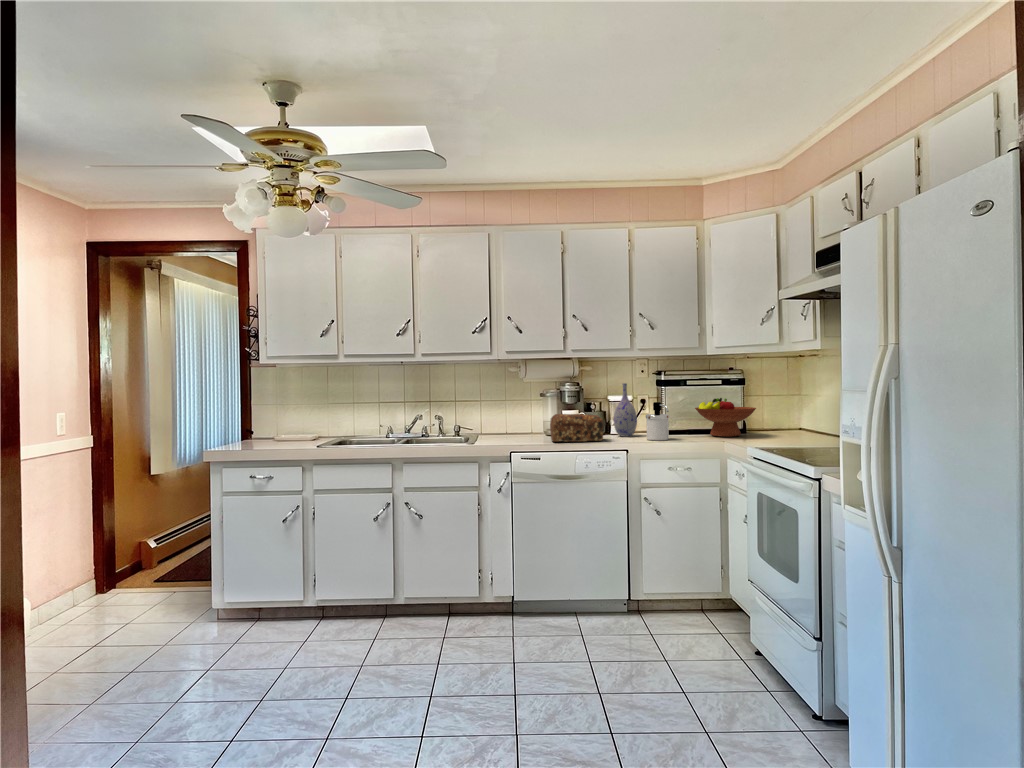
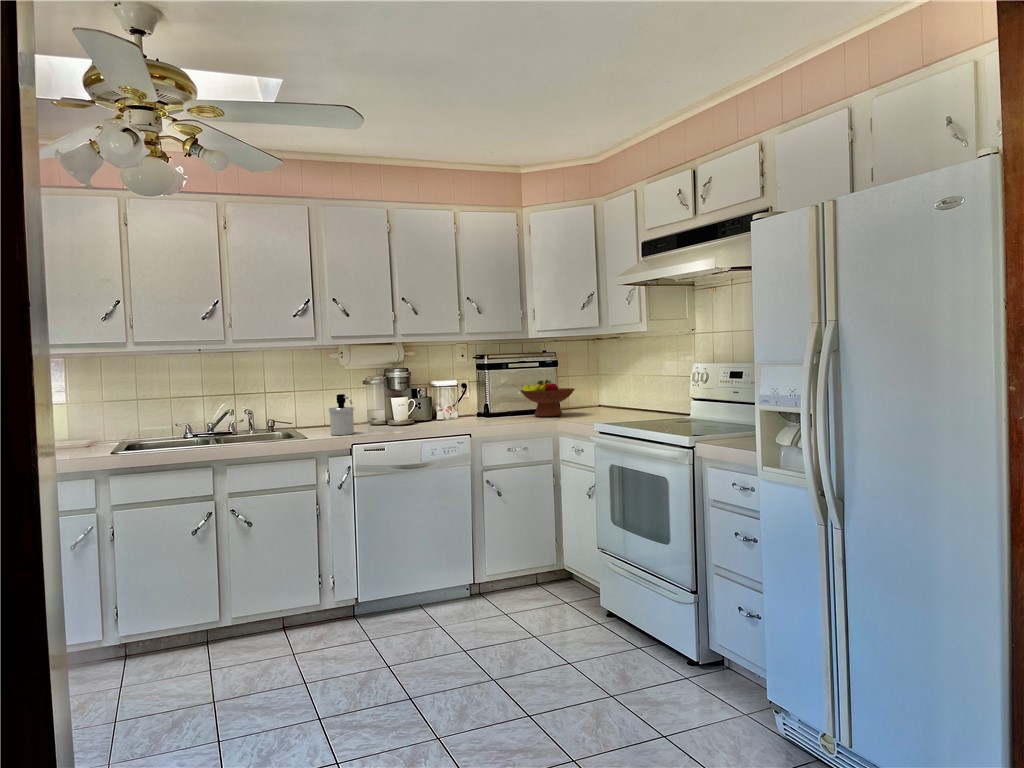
vase: present [614,383,637,436] -> none [444,368,467,422]
soap dispenser: present [646,402,669,440] -> present [329,394,354,435]
bread loaf: present [550,414,604,442] -> none [385,400,443,431]

